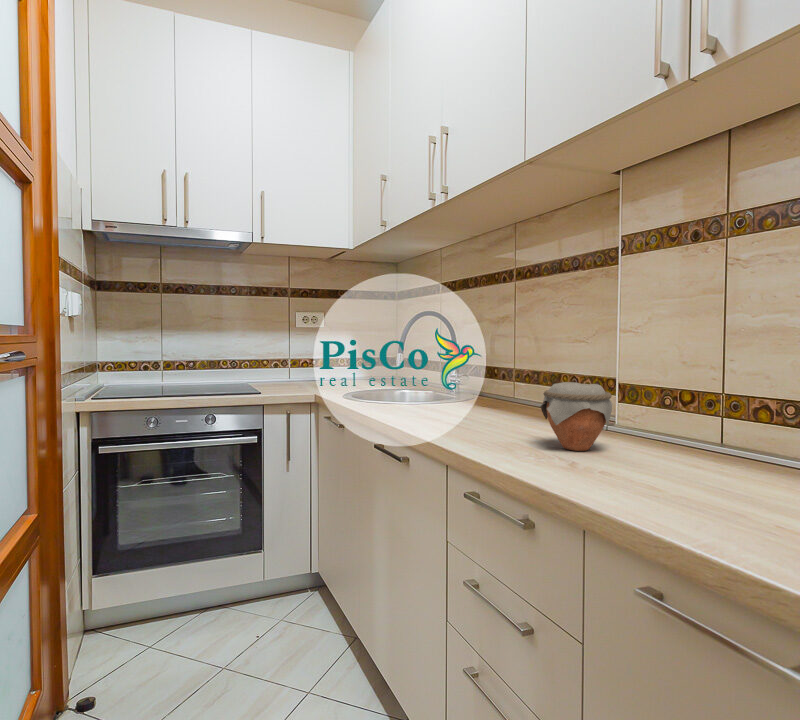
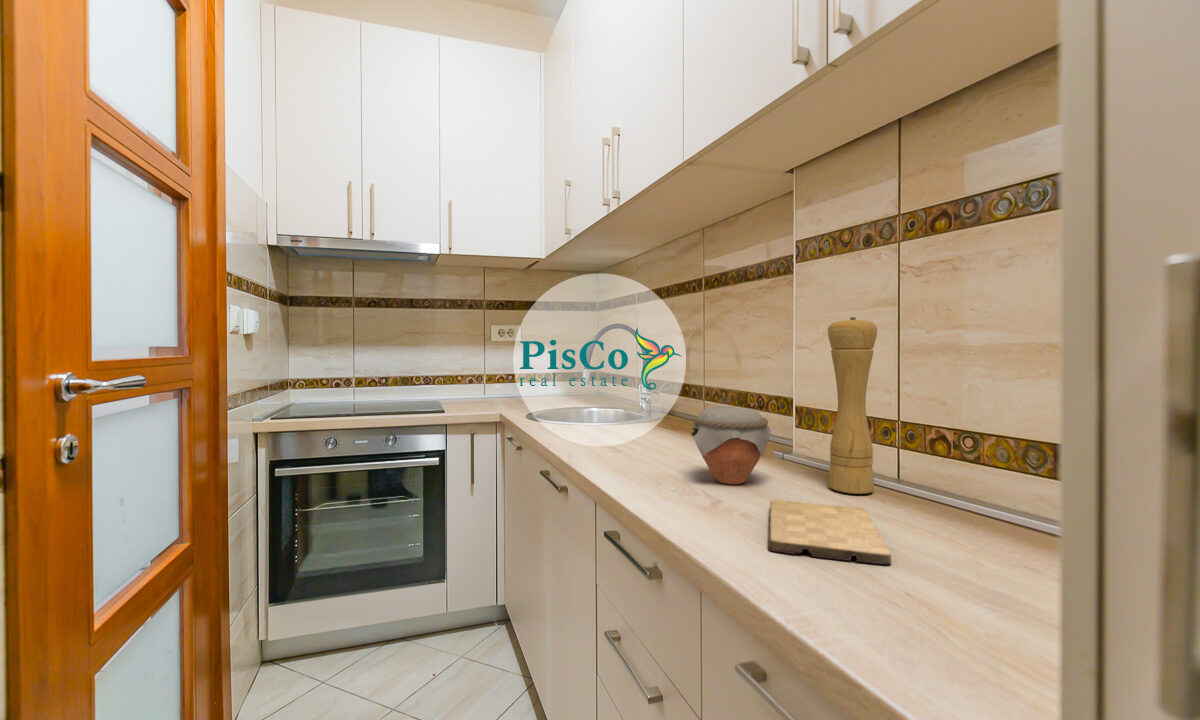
pepper mill: none [664,302,710,457] -> present [828,317,877,494]
cutting board: none [626,461,753,505] -> present [768,500,891,564]

